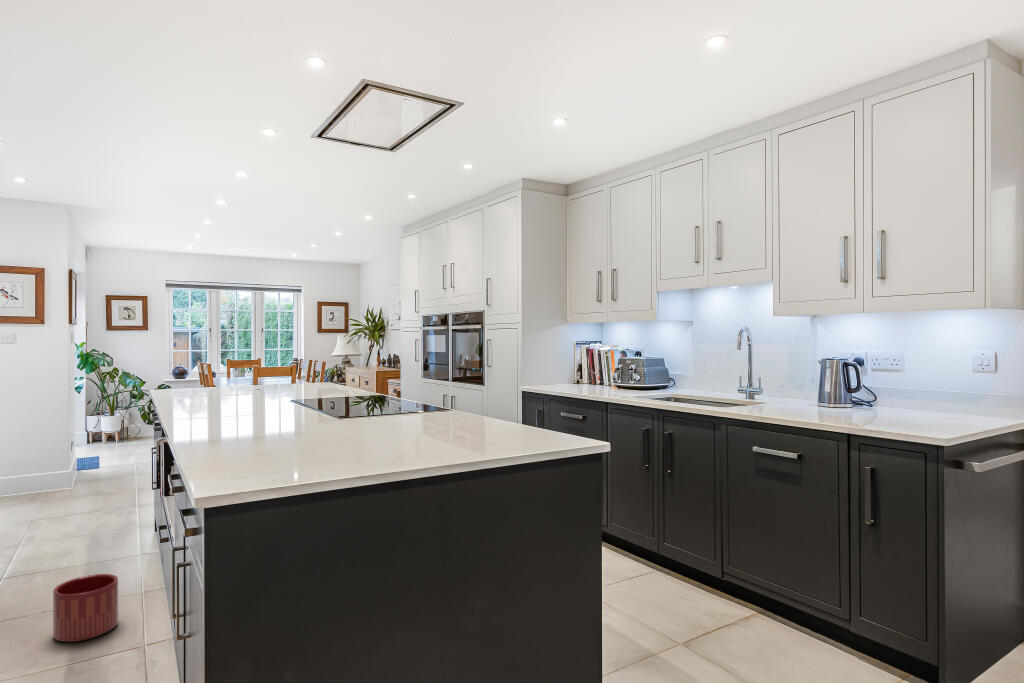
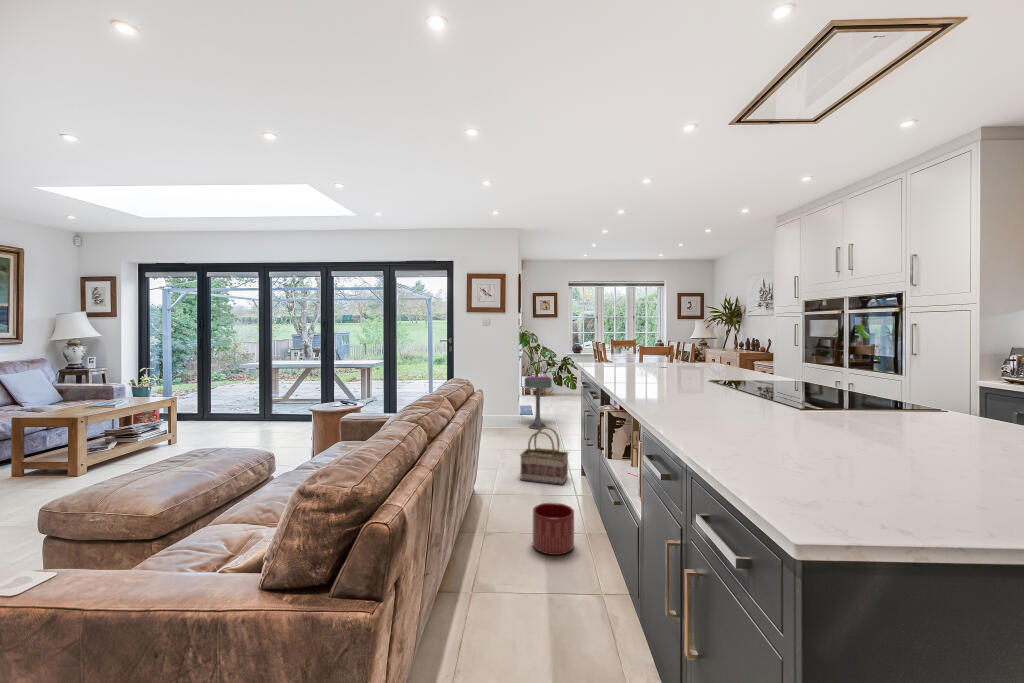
bar stool: none [80,414,126,488] -> present [525,376,552,429]
basket: none [53,481,134,560] -> present [520,427,568,485]

